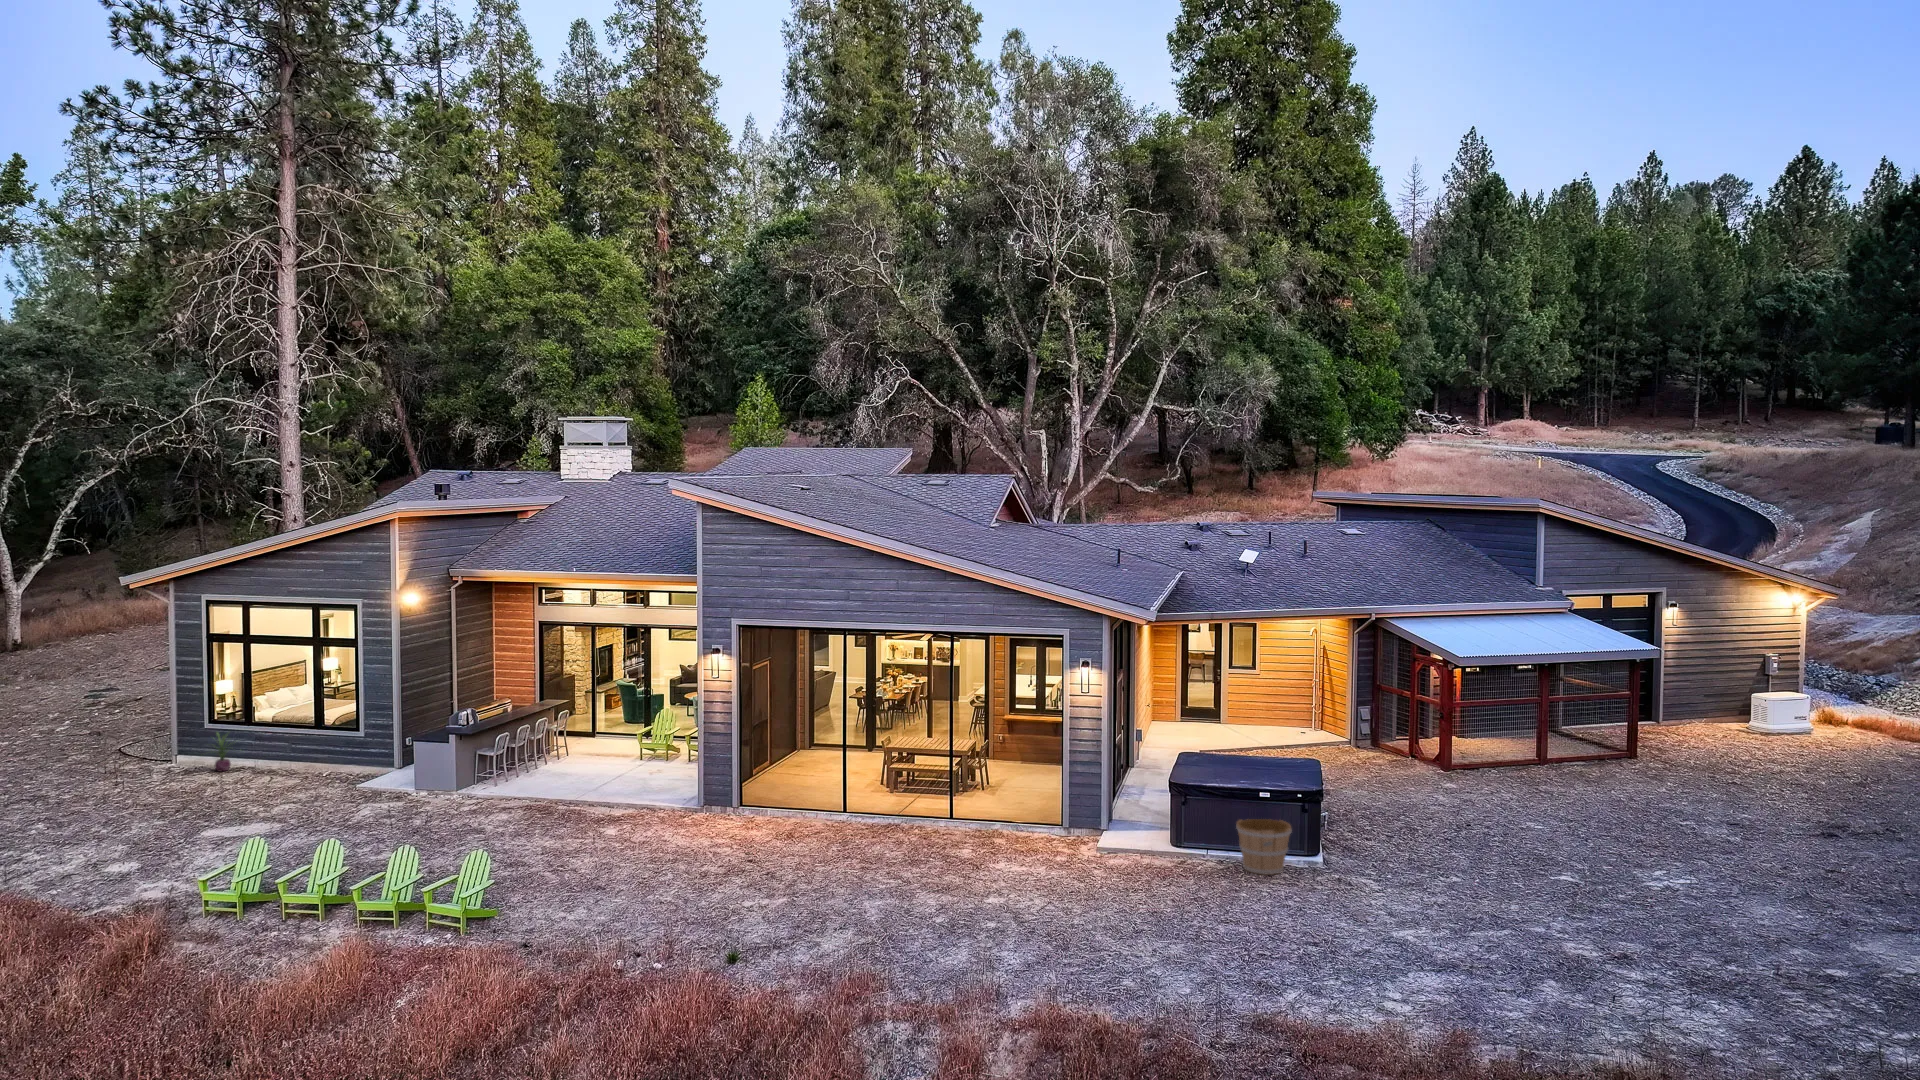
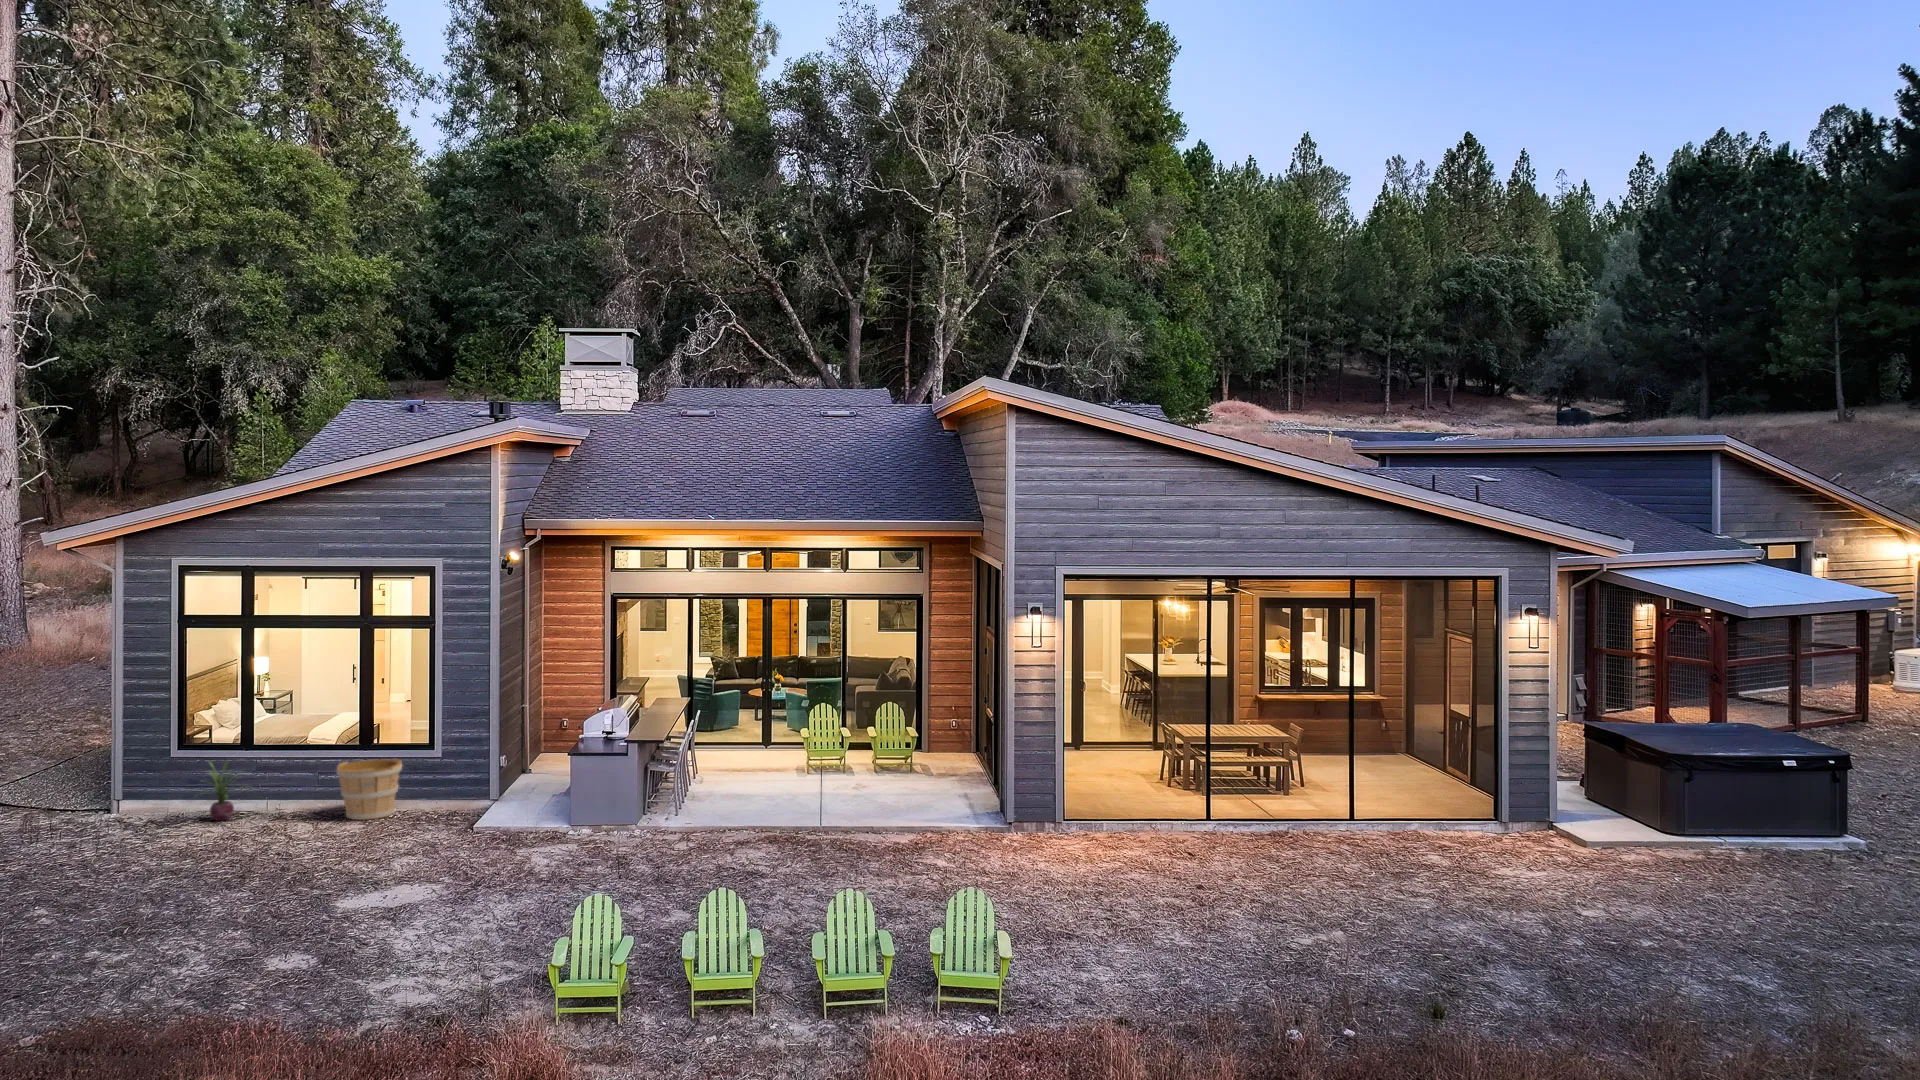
wooden bucket: present [1236,819,1292,875] -> present [337,759,402,820]

